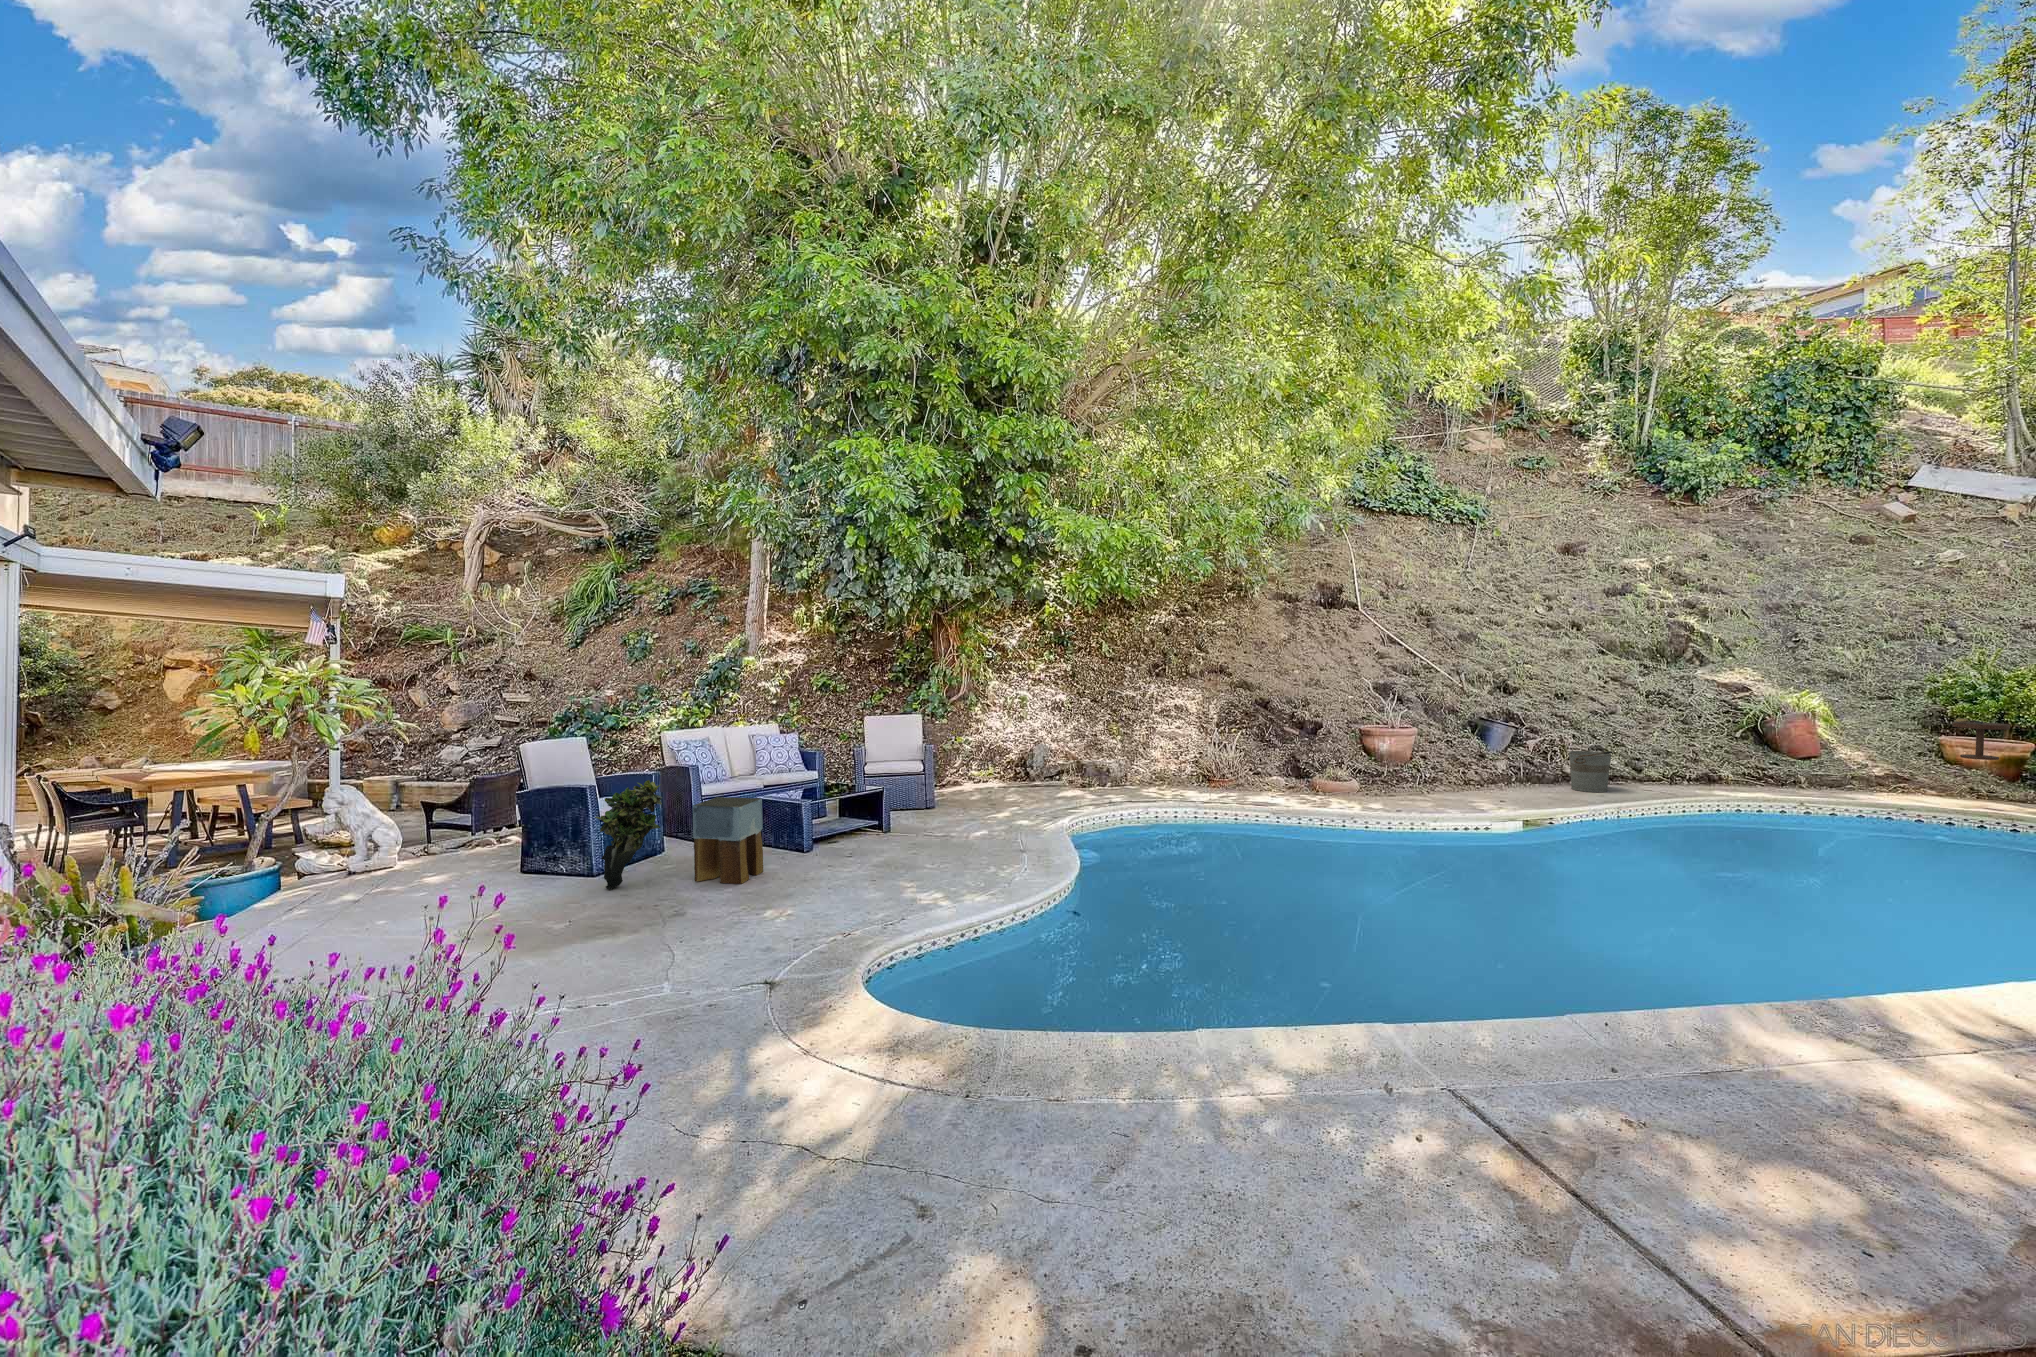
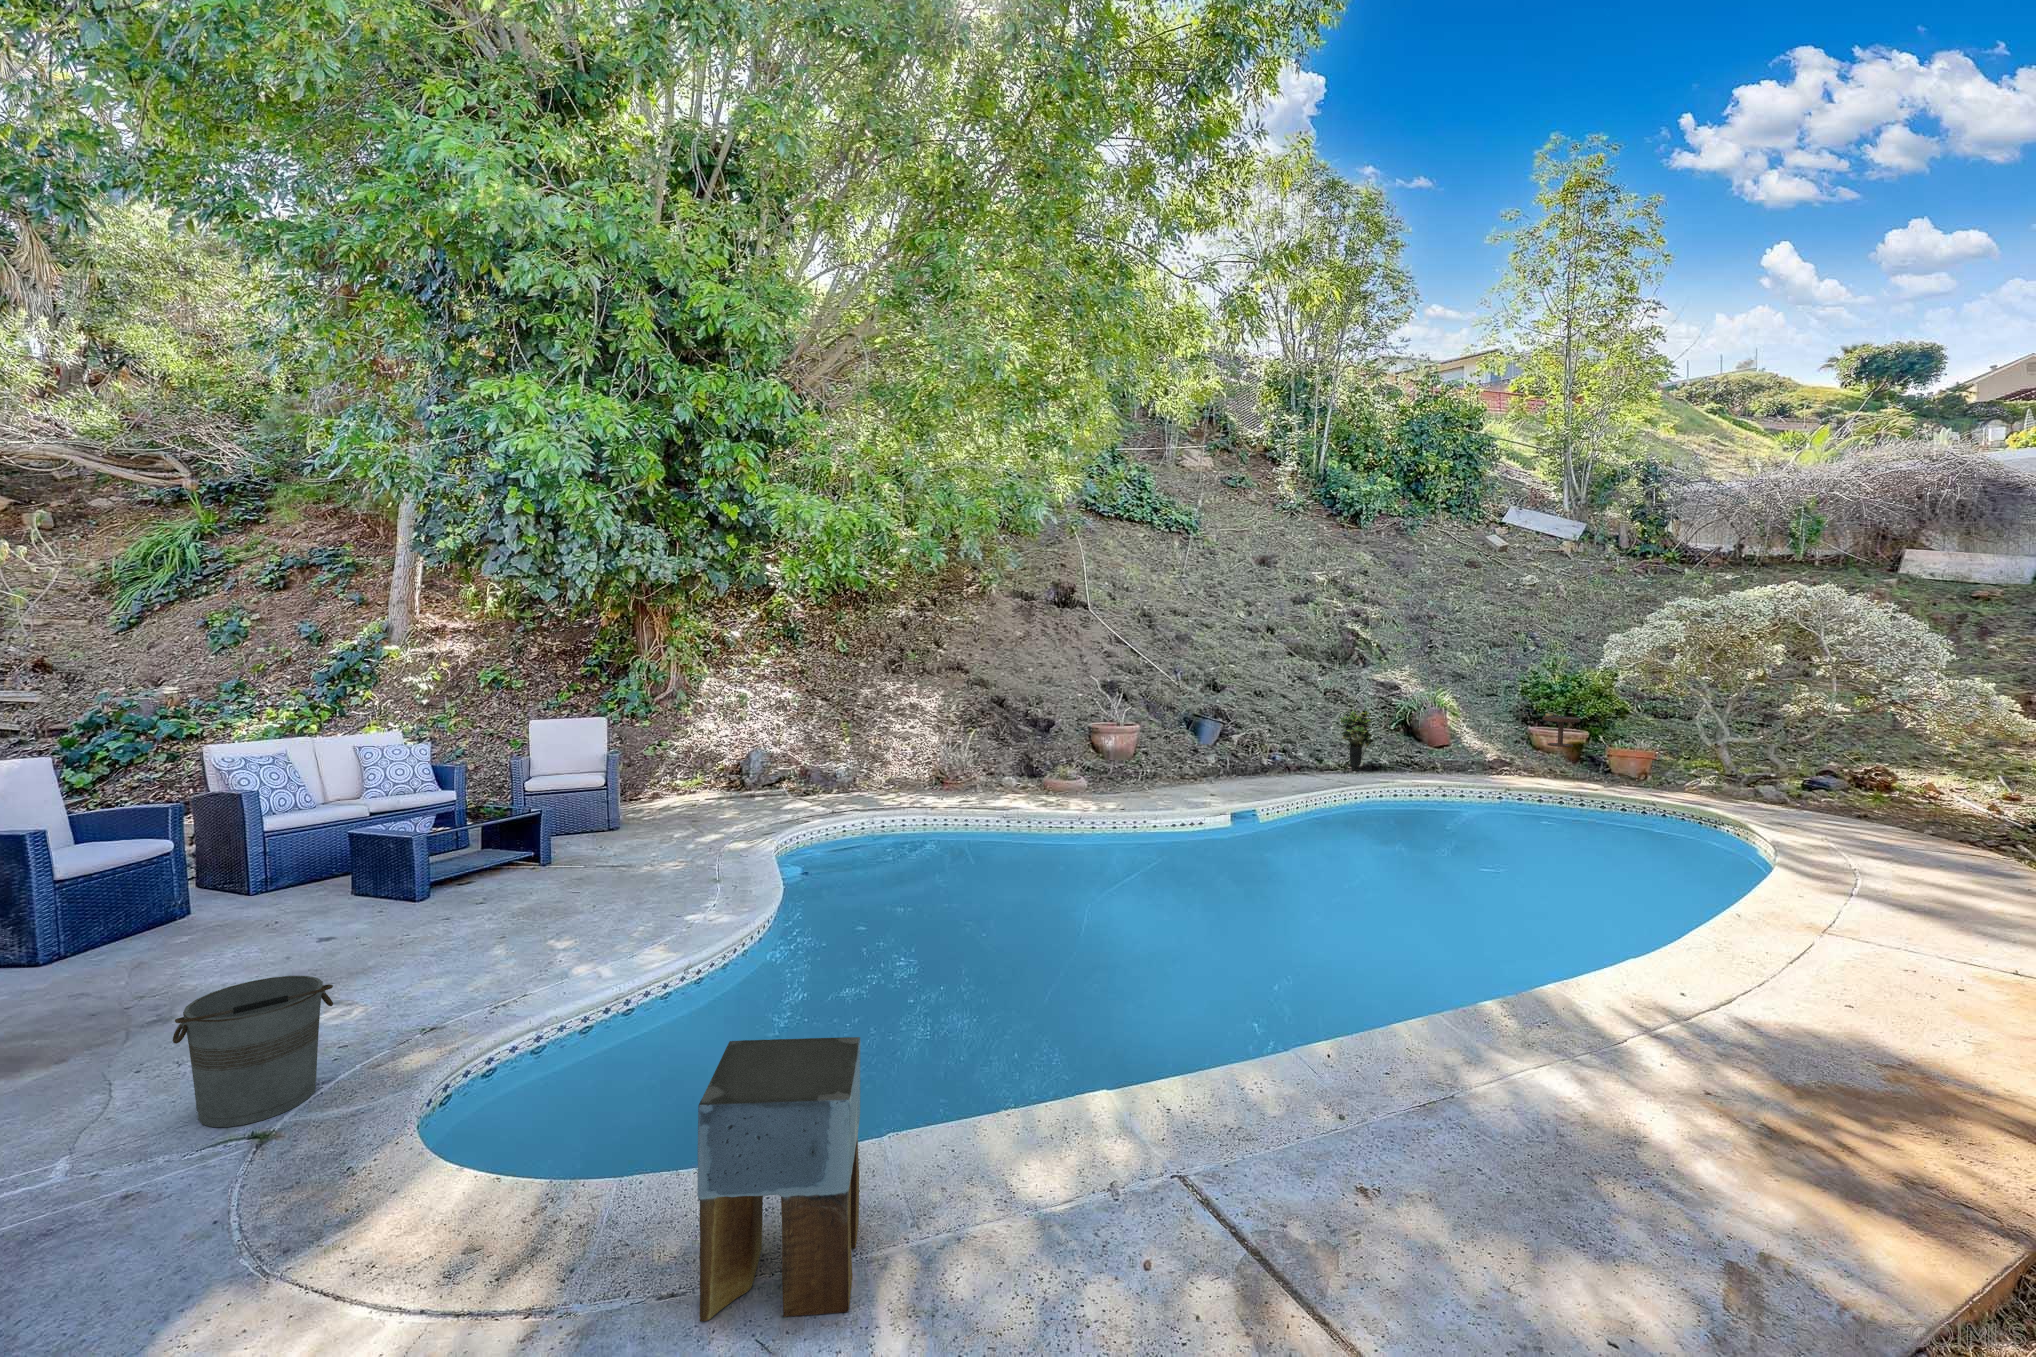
bucket: present [1569,751,1614,792] -> present [173,976,333,1127]
potted plant: present [595,780,662,889] -> present [1340,711,1374,771]
stool: present [693,797,763,884] -> present [697,1037,860,1321]

